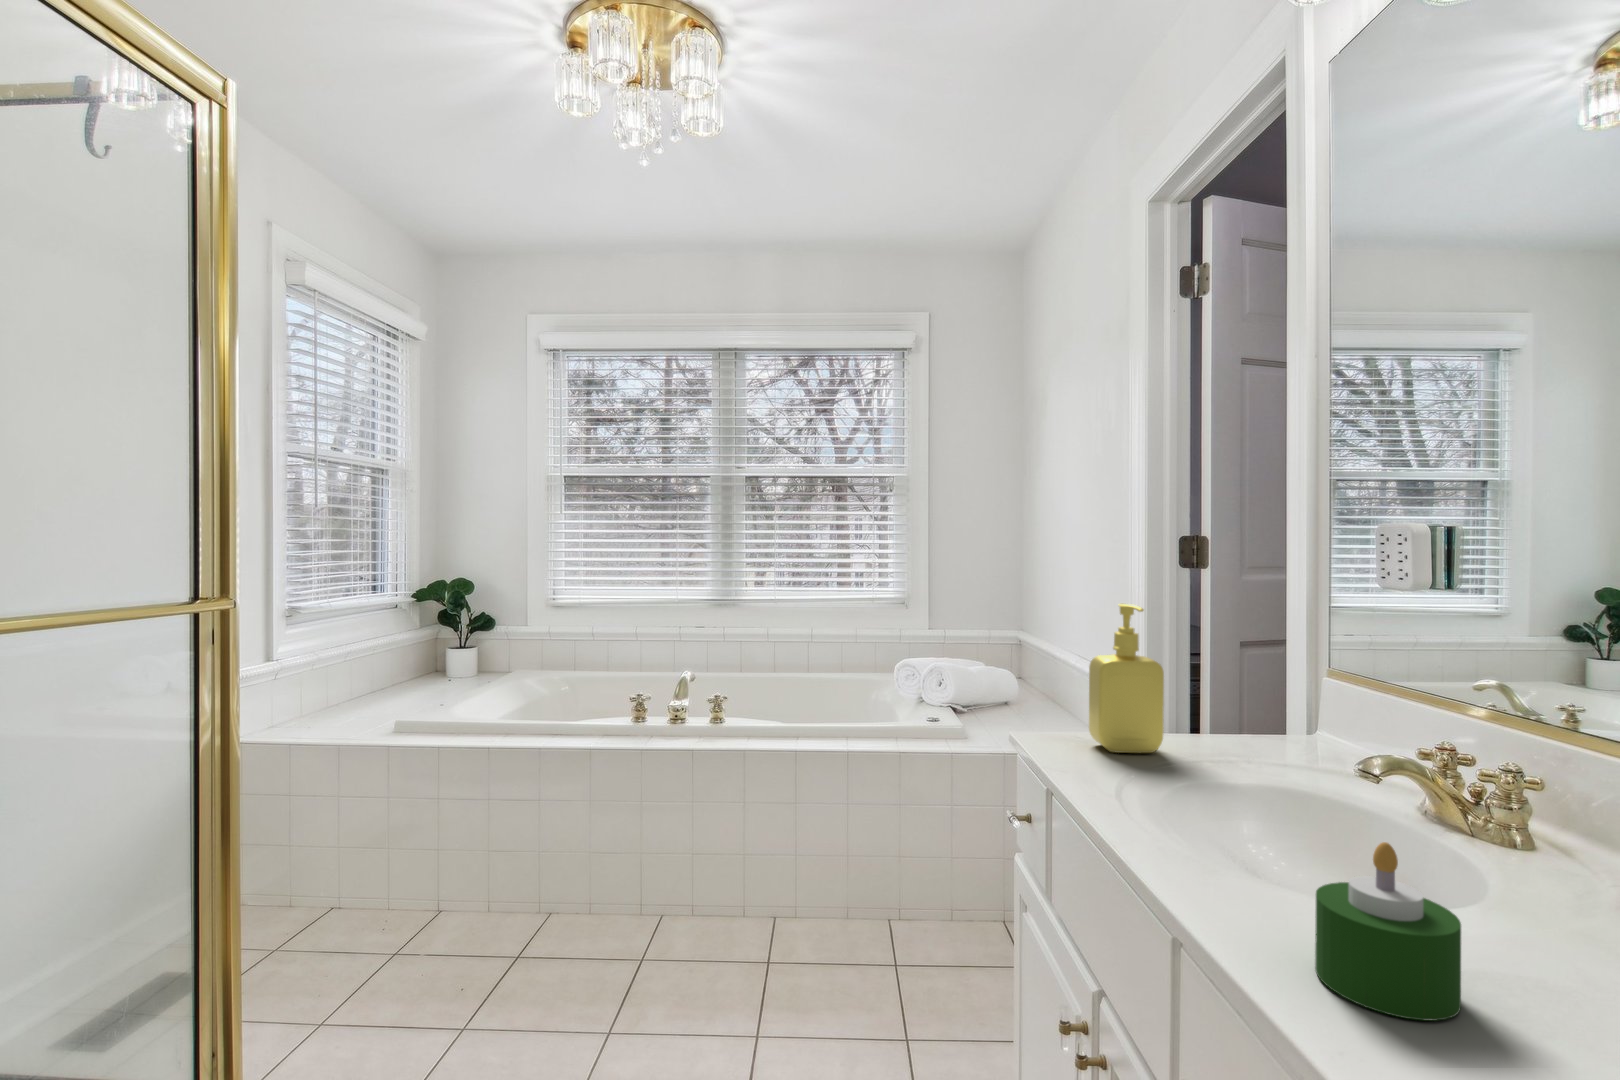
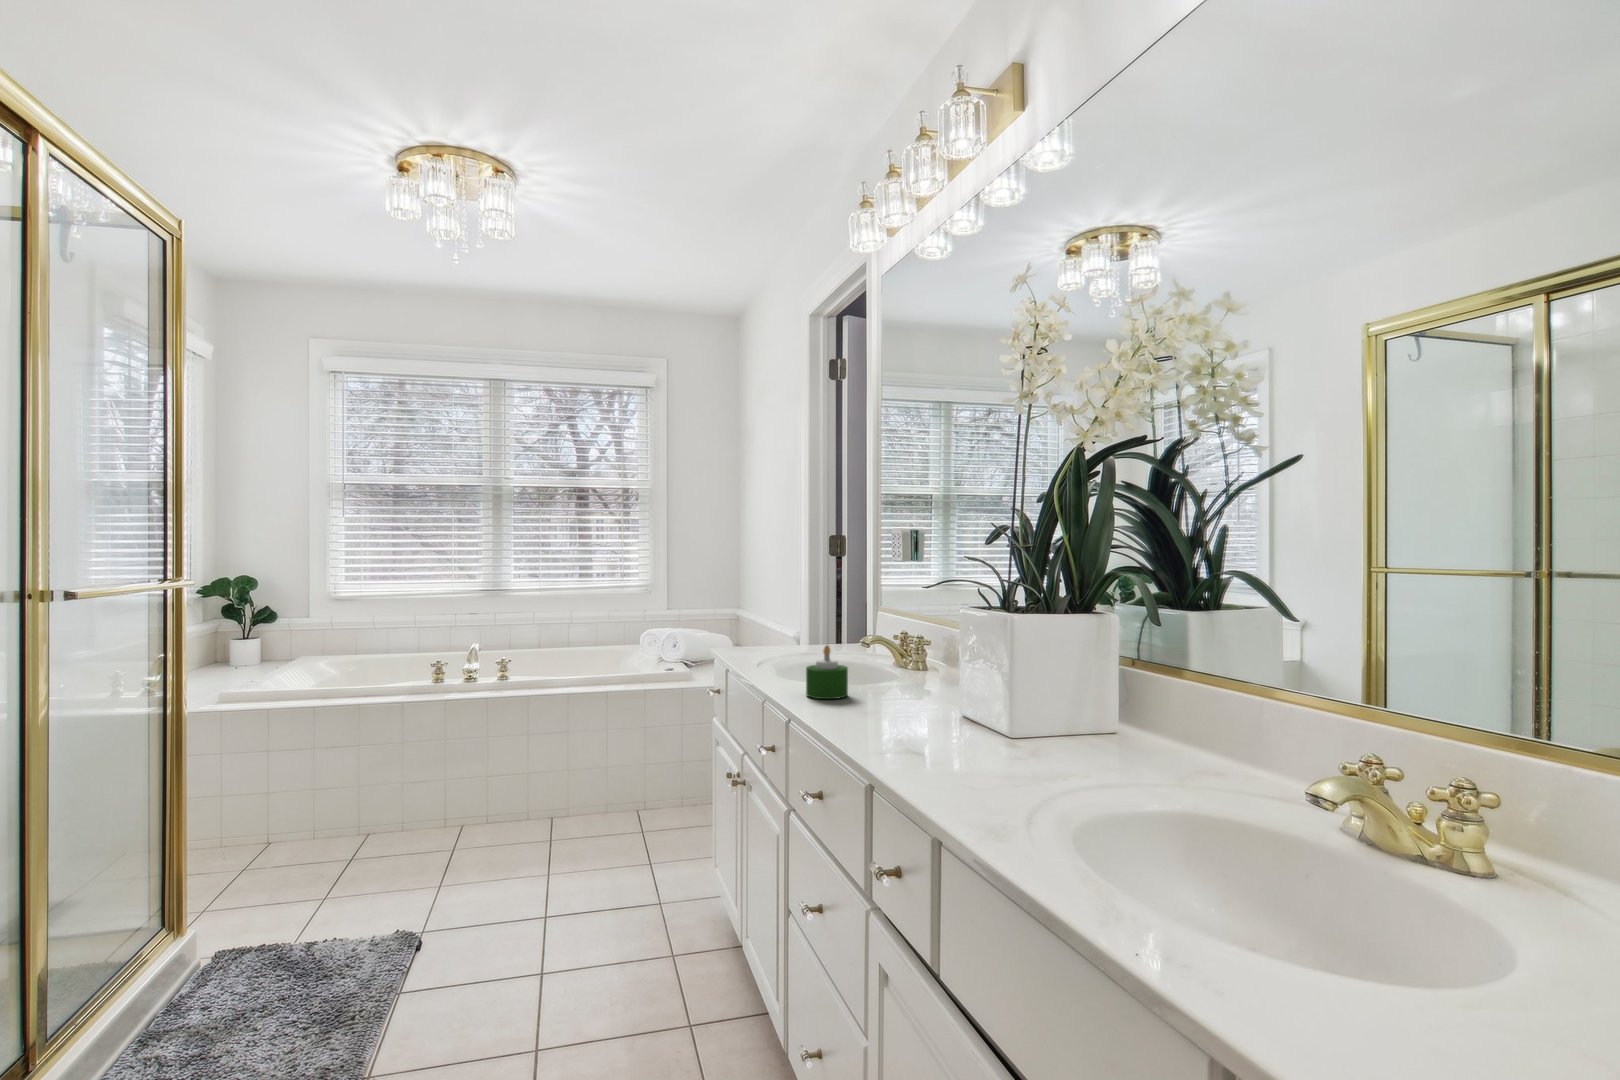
soap dispenser: present [1089,604,1164,753] -> none [756,573,793,652]

